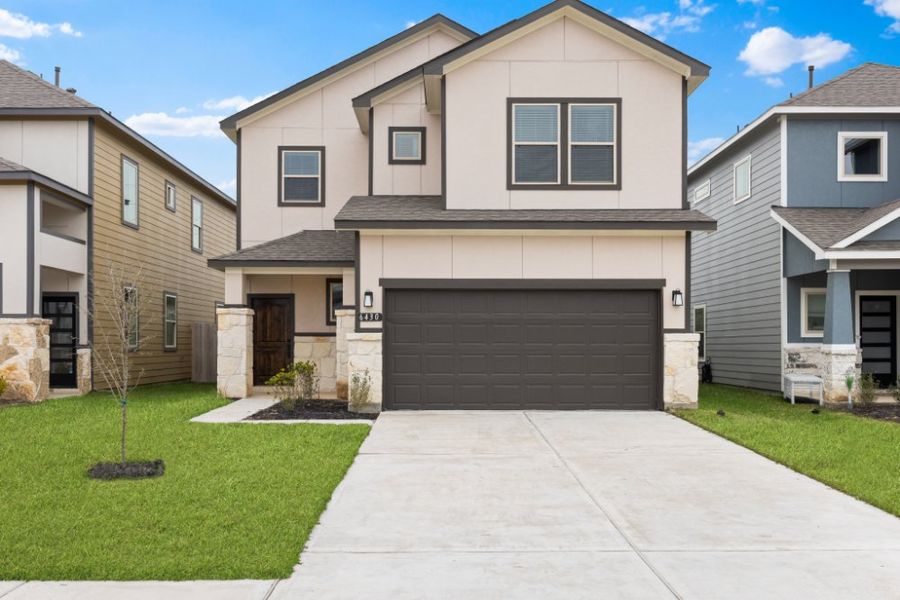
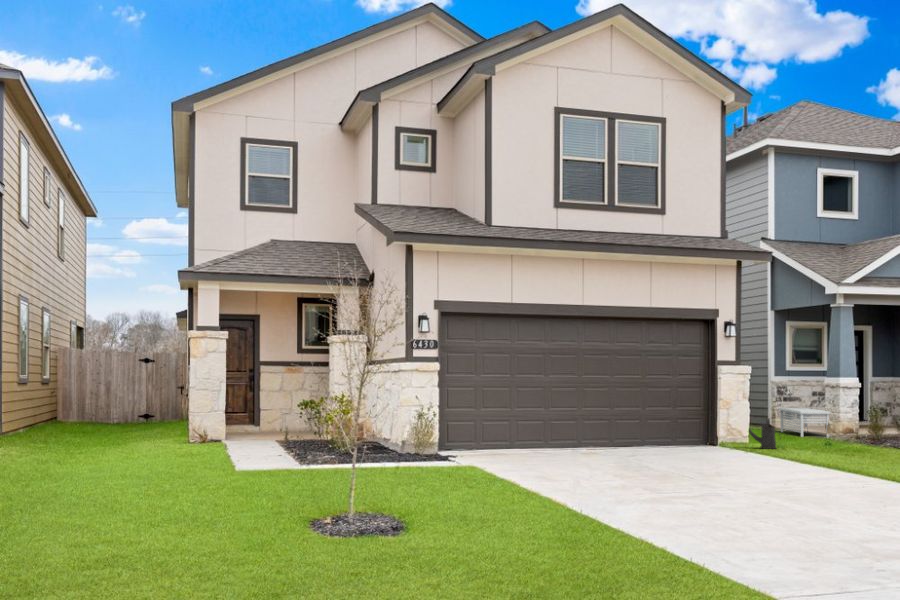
potted plant: present [845,376,854,409] -> none [845,401,872,440]
watering can: none [693,387,729,417] -> present [749,418,781,449]

